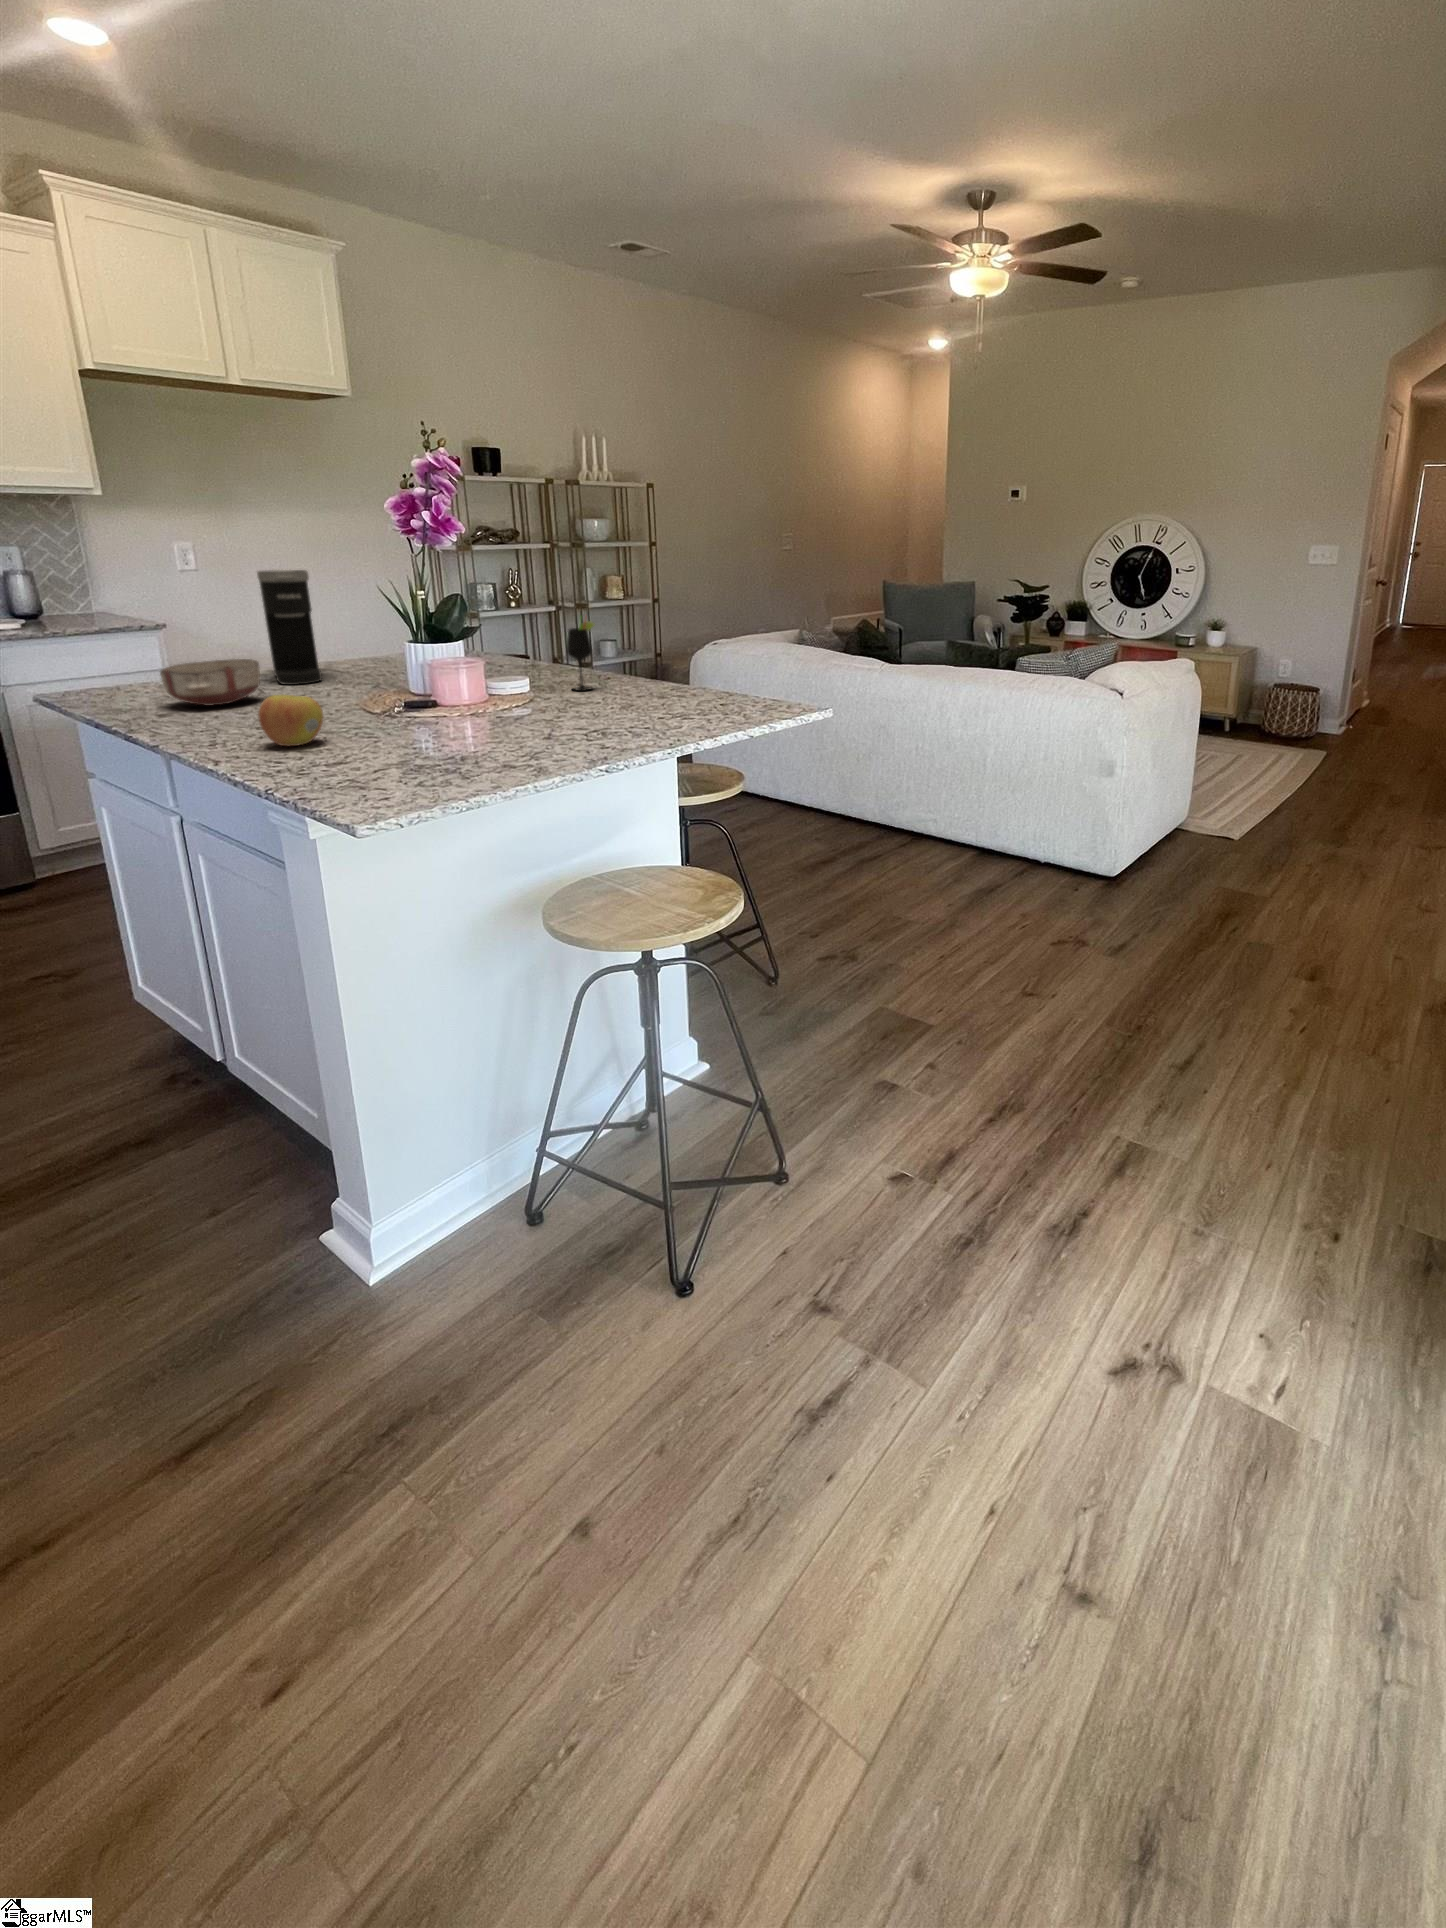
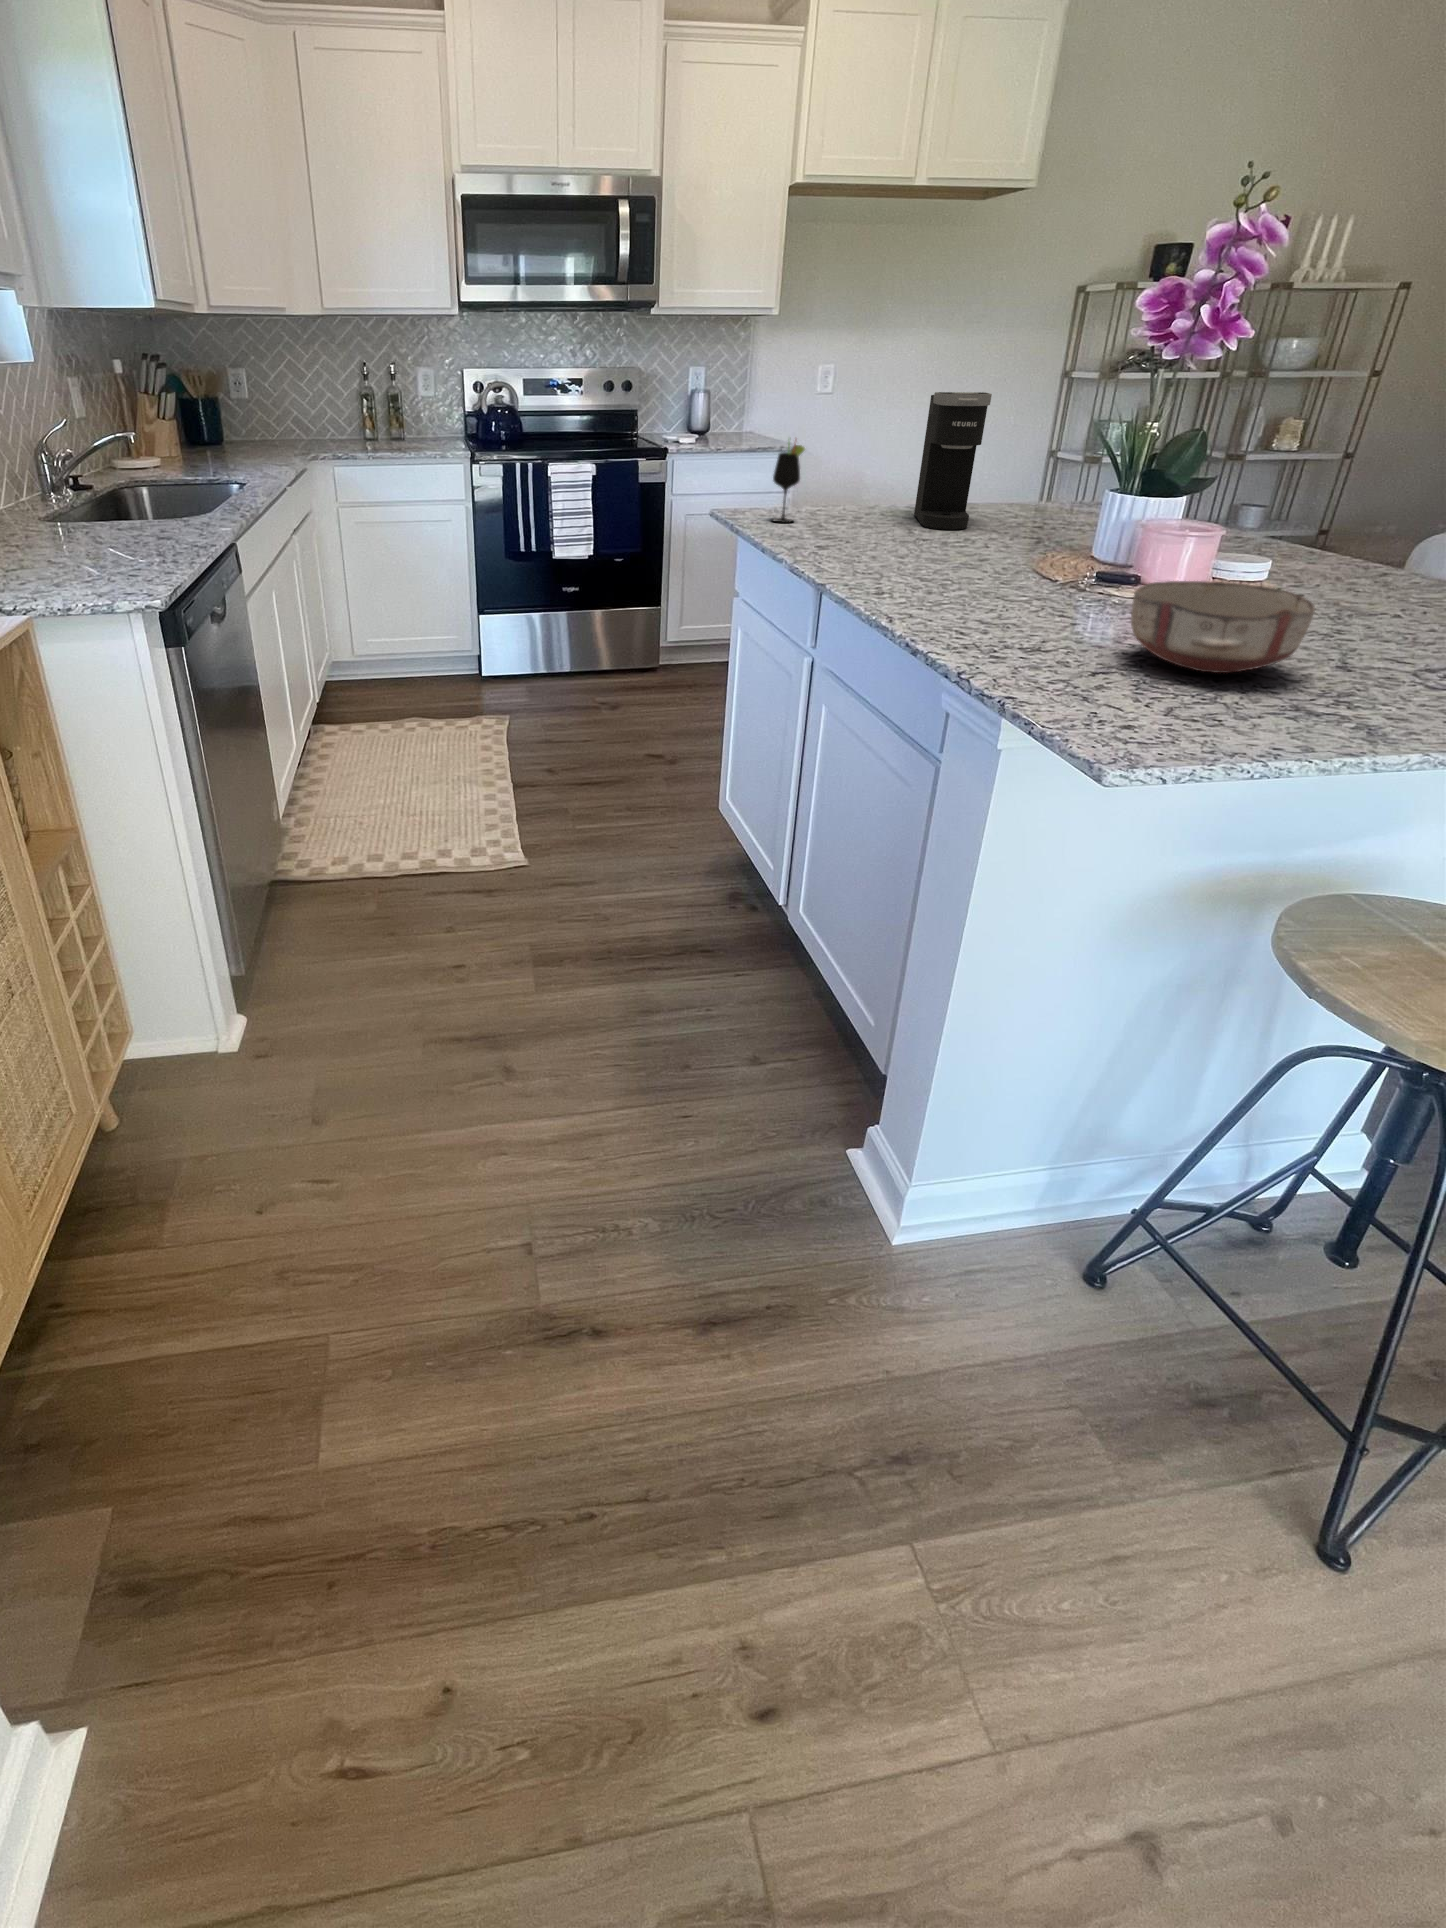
wine glass: present [567,621,595,691] -> present [773,444,805,523]
ceramic bowl: present [160,659,260,705] -> present [1131,581,1315,673]
apple: present [258,695,323,746] -> none [943,547,1018,614]

